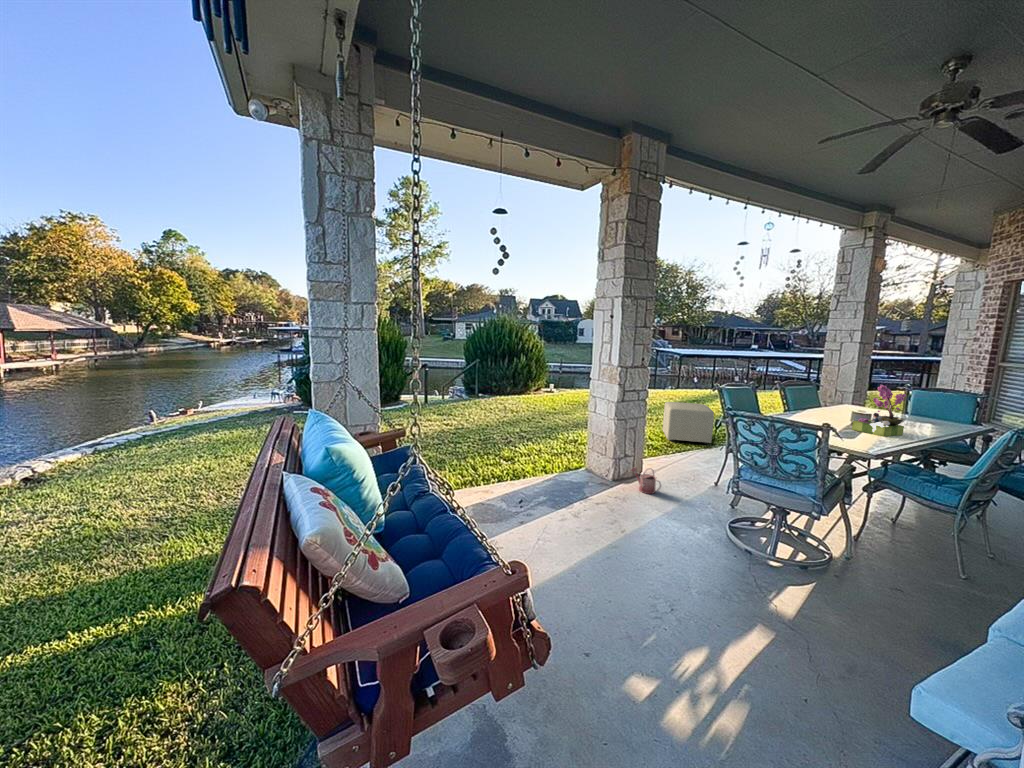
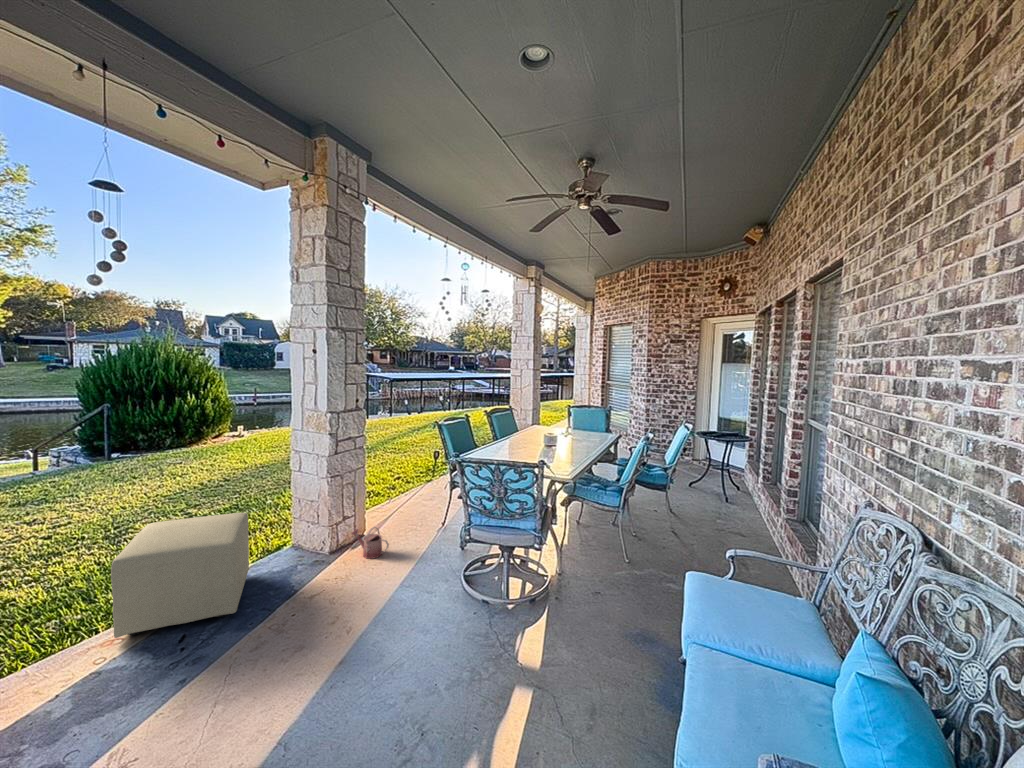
flower arrangement: present [852,385,906,437] -> none [547,409,579,455]
ottoman: present [663,402,714,444] -> present [111,513,249,638]

